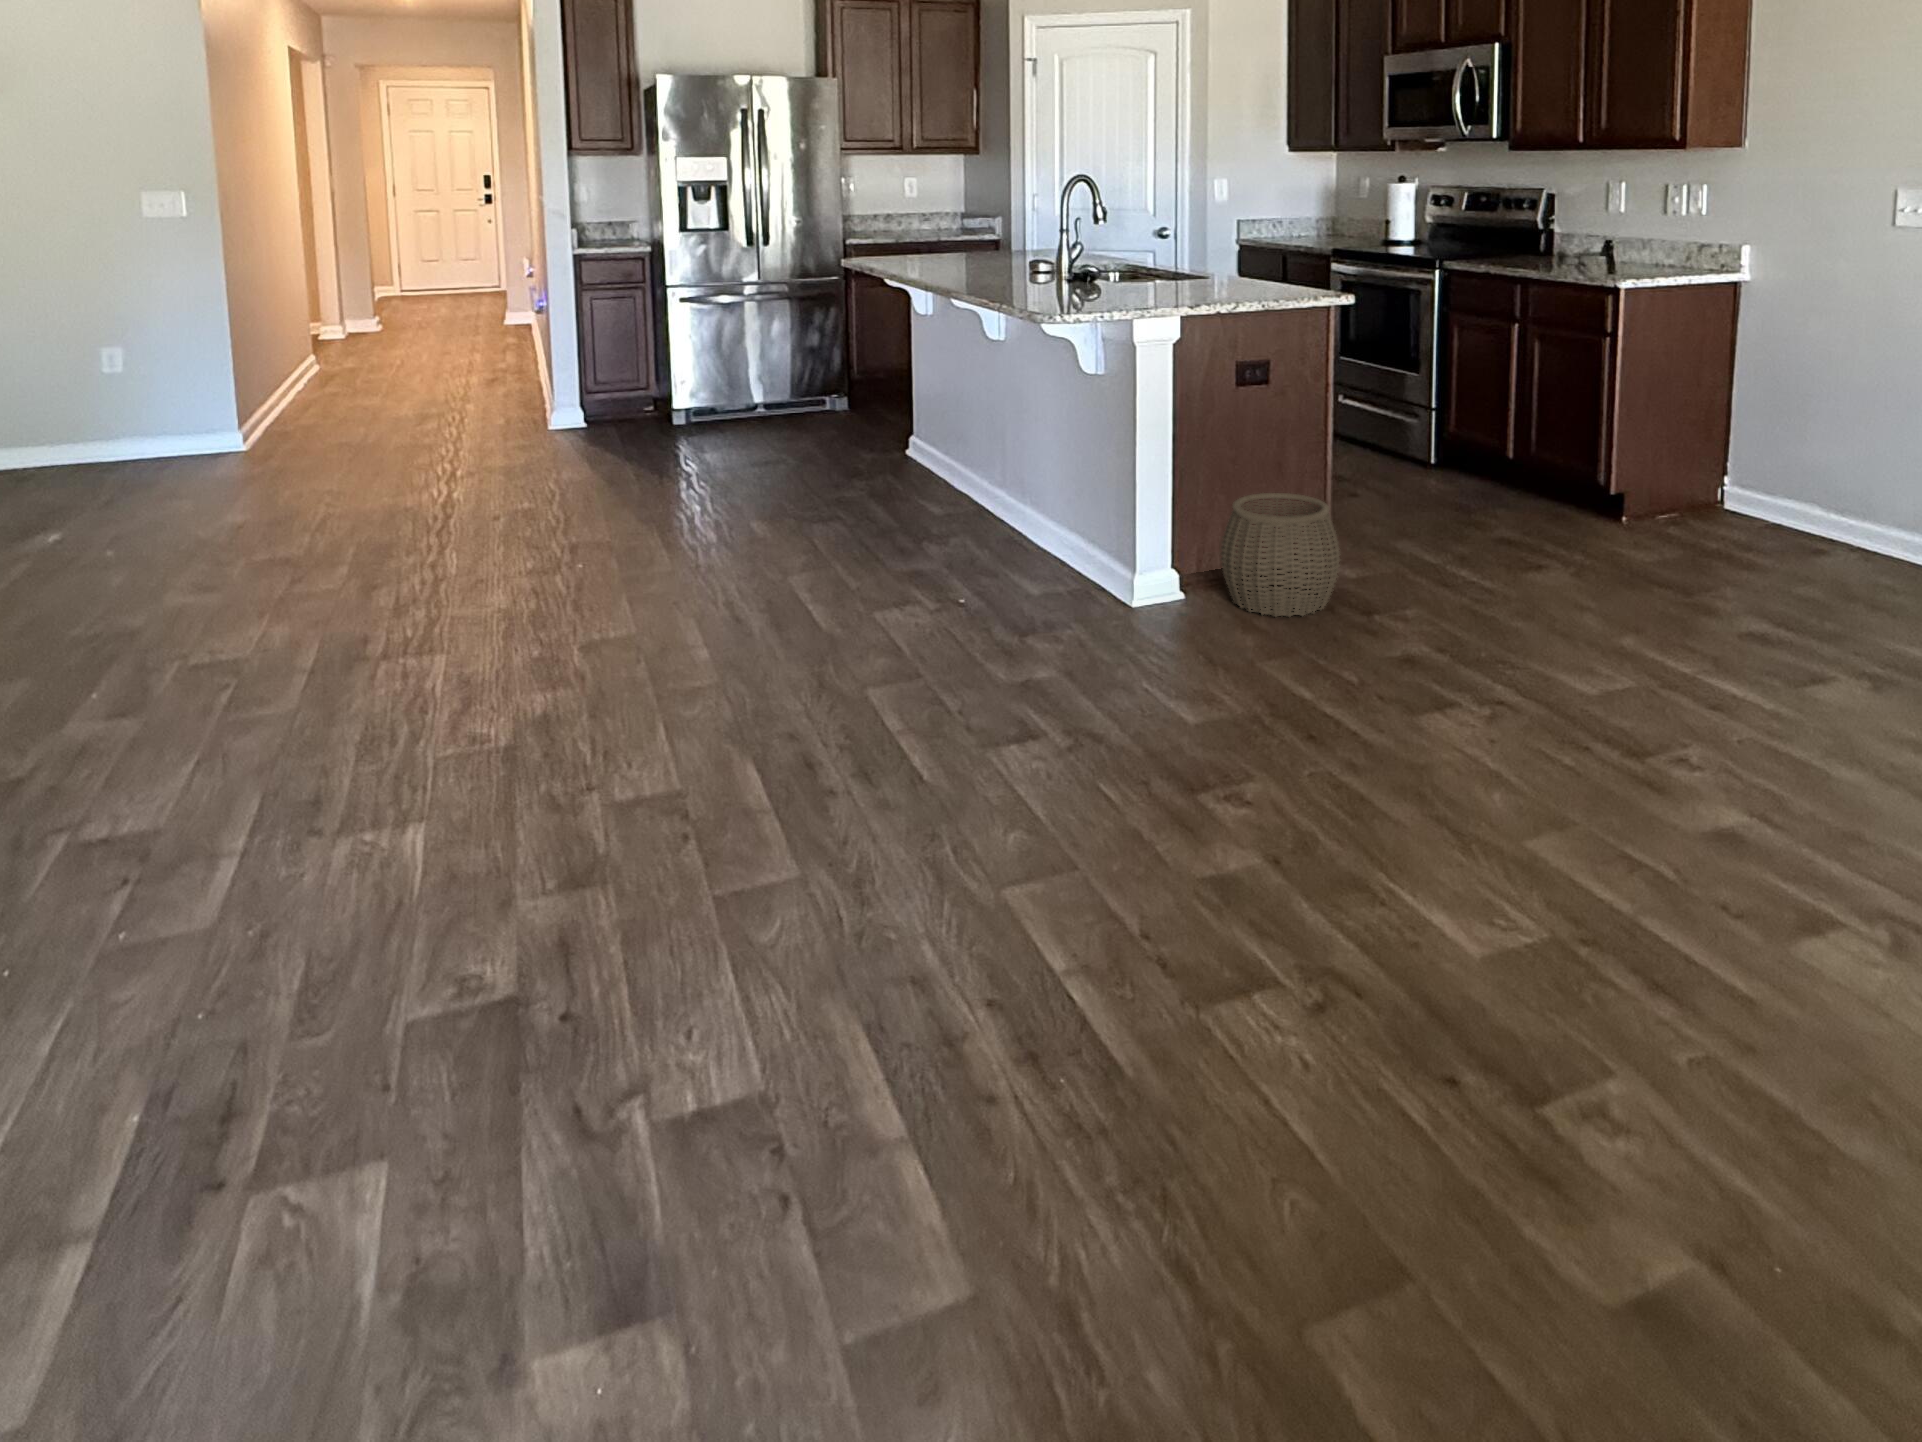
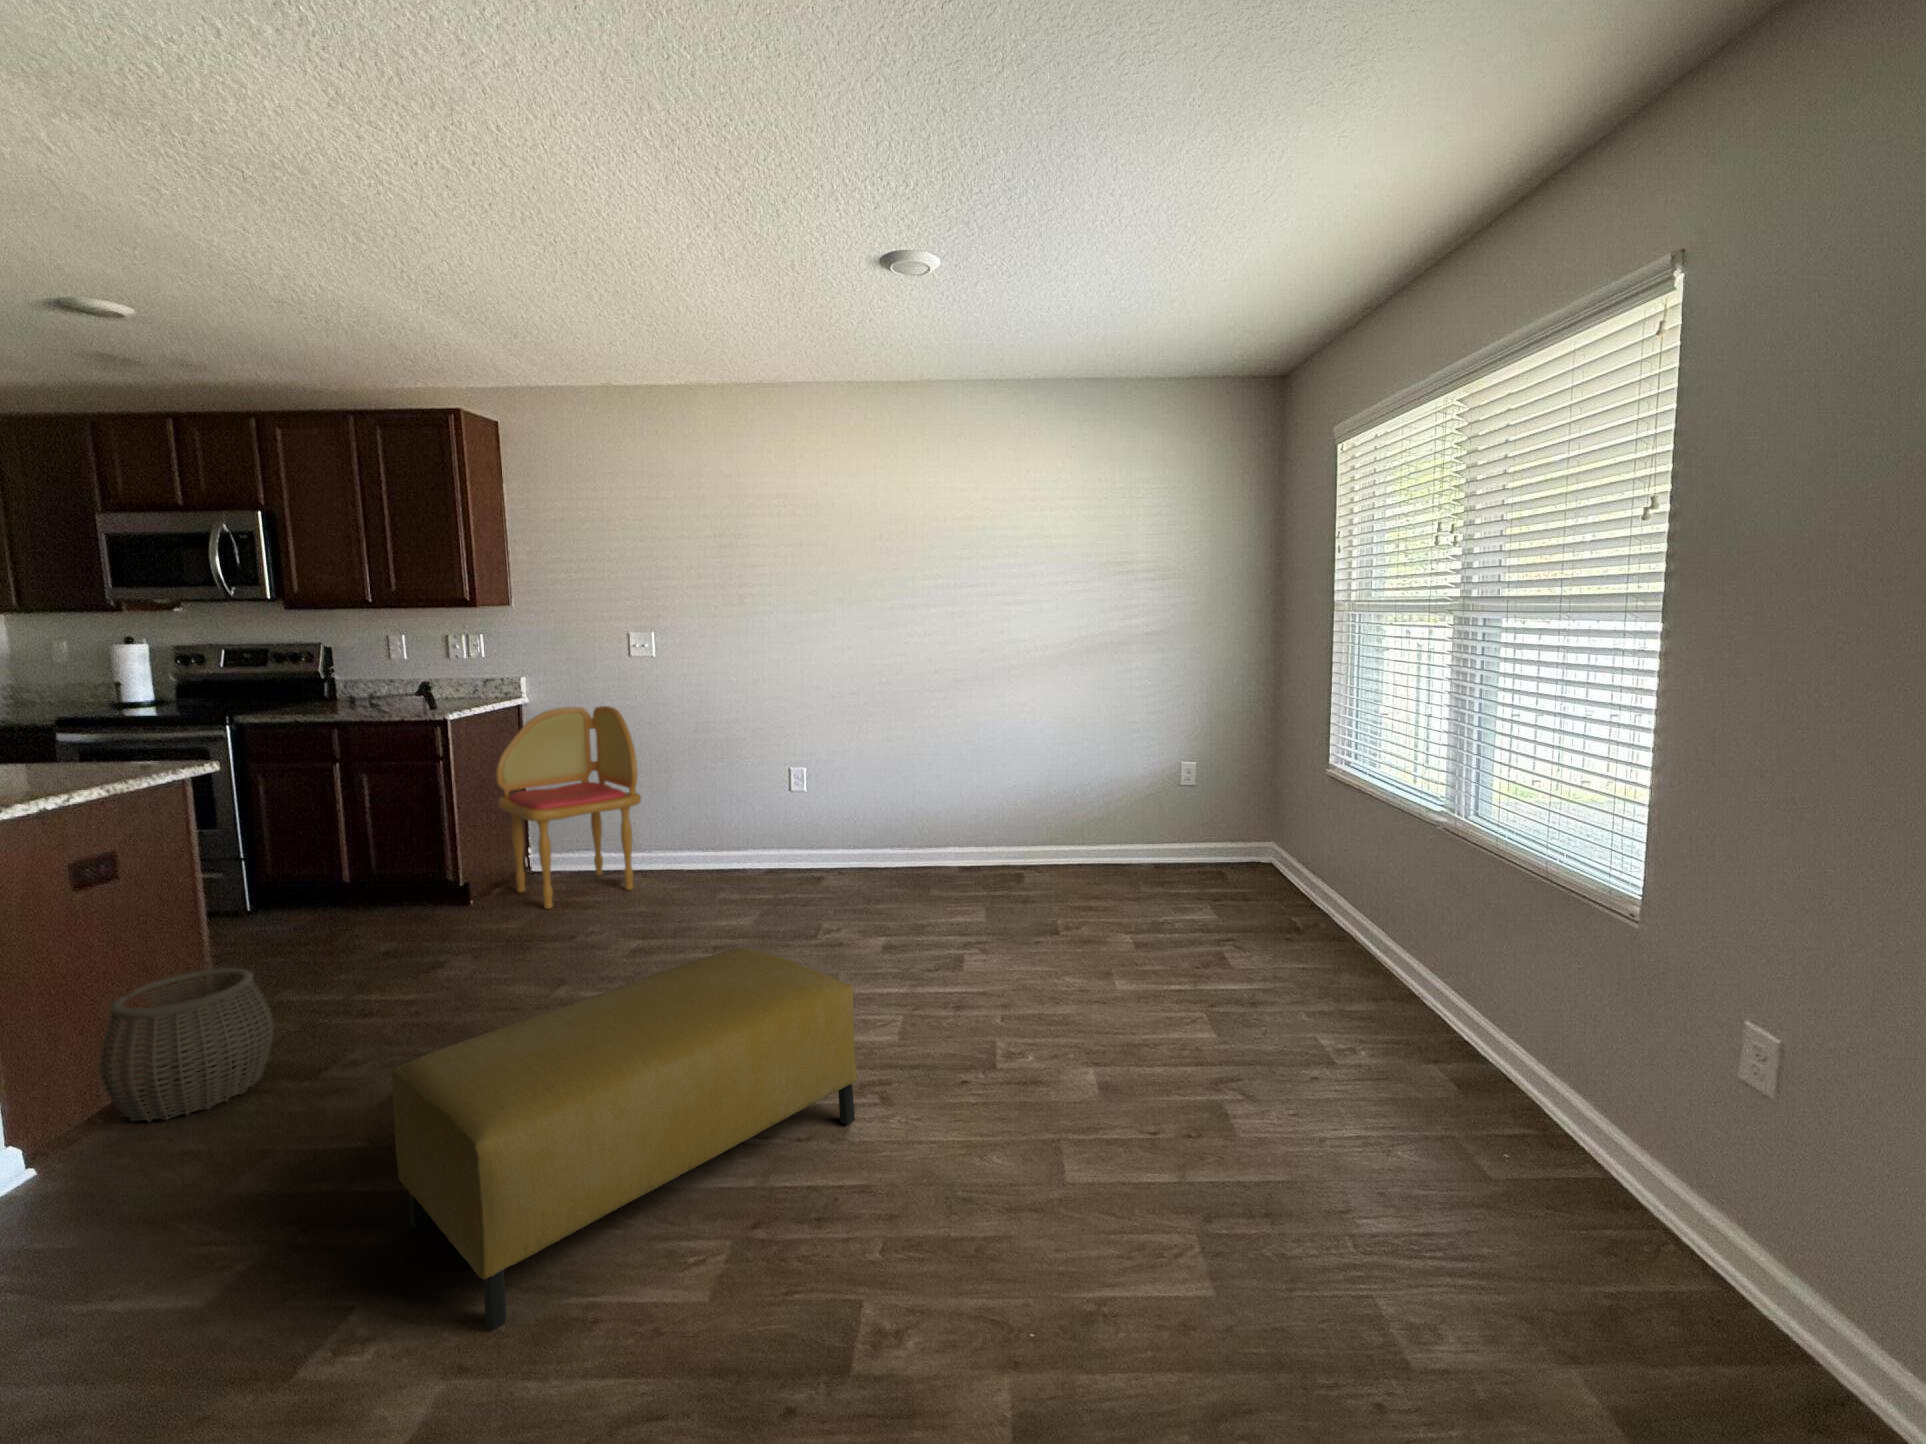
dining chair: none [1676,291,1860,566] -> present [496,706,641,909]
ottoman: none [1267,623,1818,978] -> present [392,947,857,1330]

